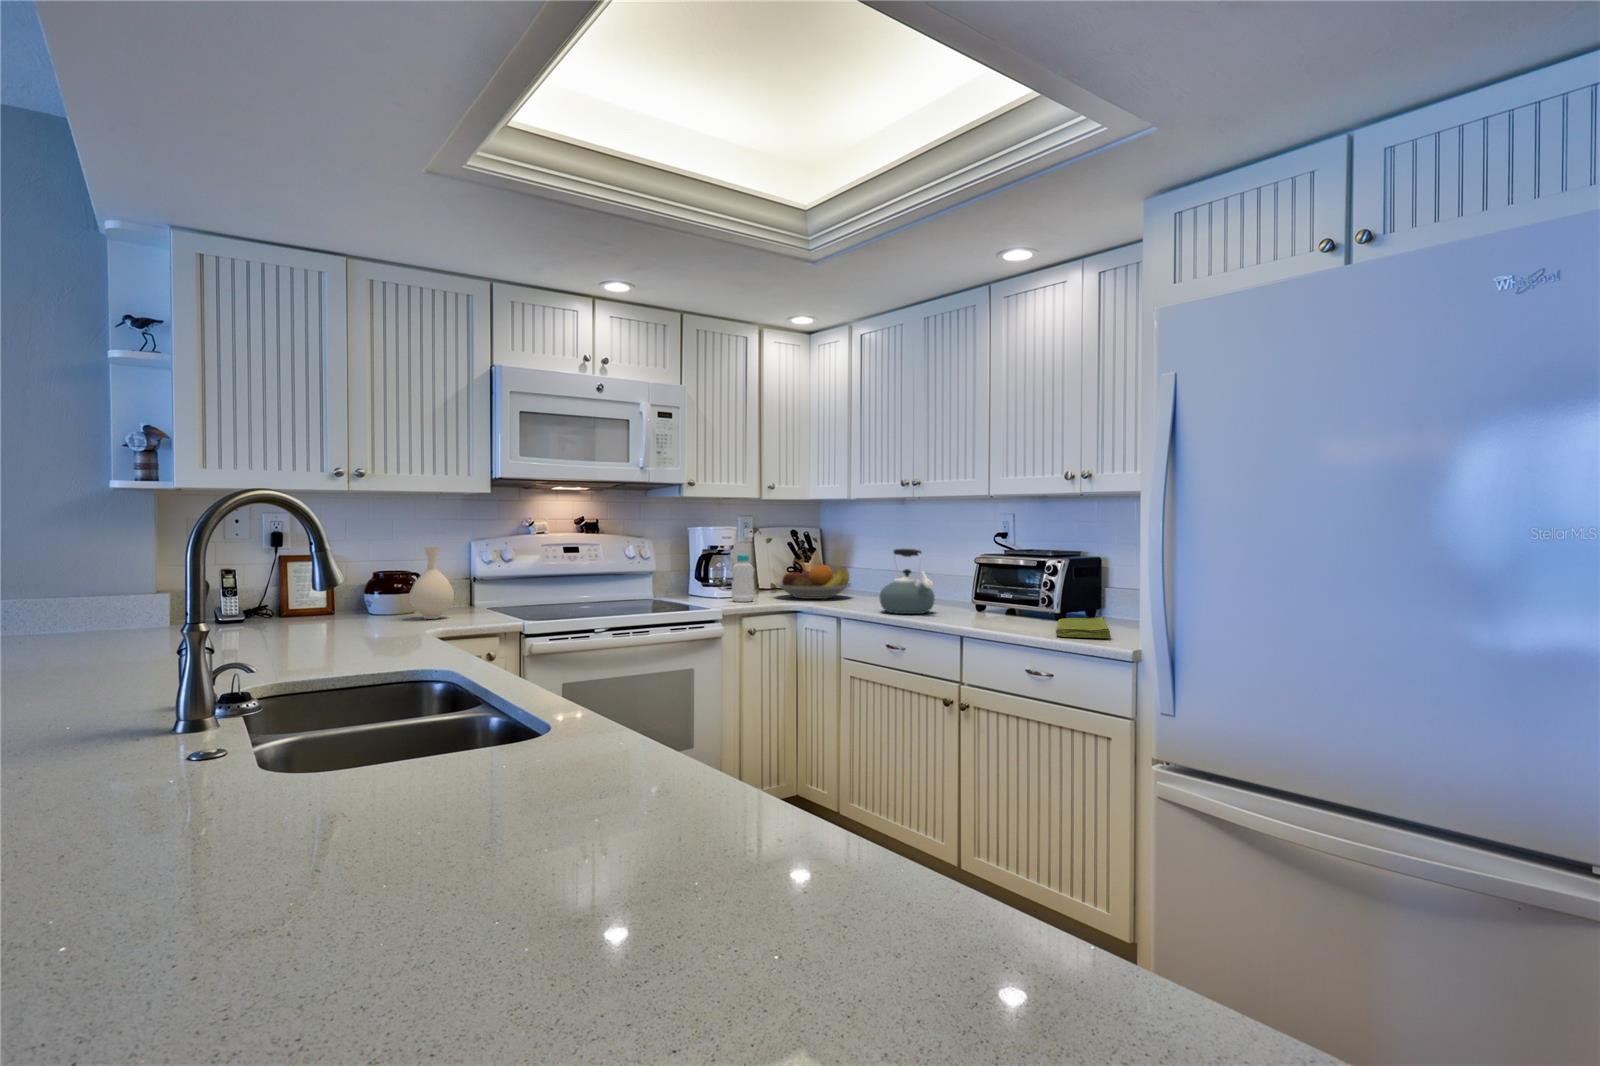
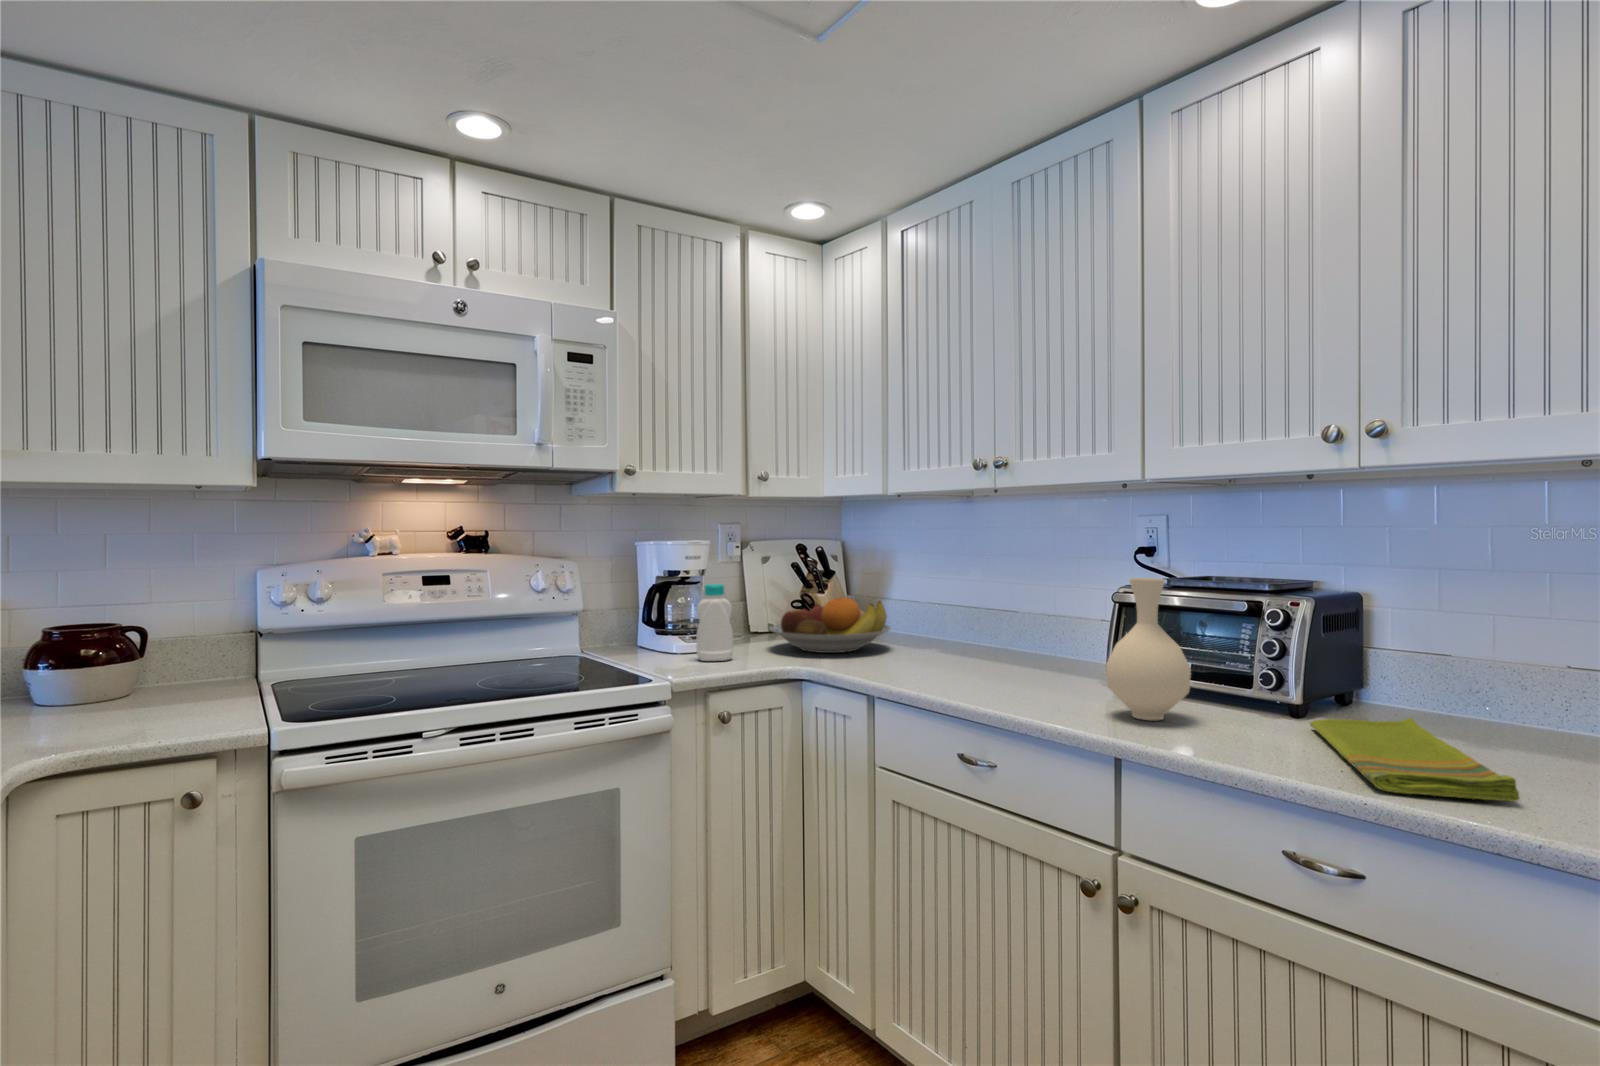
vase: present [410,546,454,619] -> present [1106,578,1191,720]
kettle: present [879,549,935,614] -> none [943,577,1045,696]

